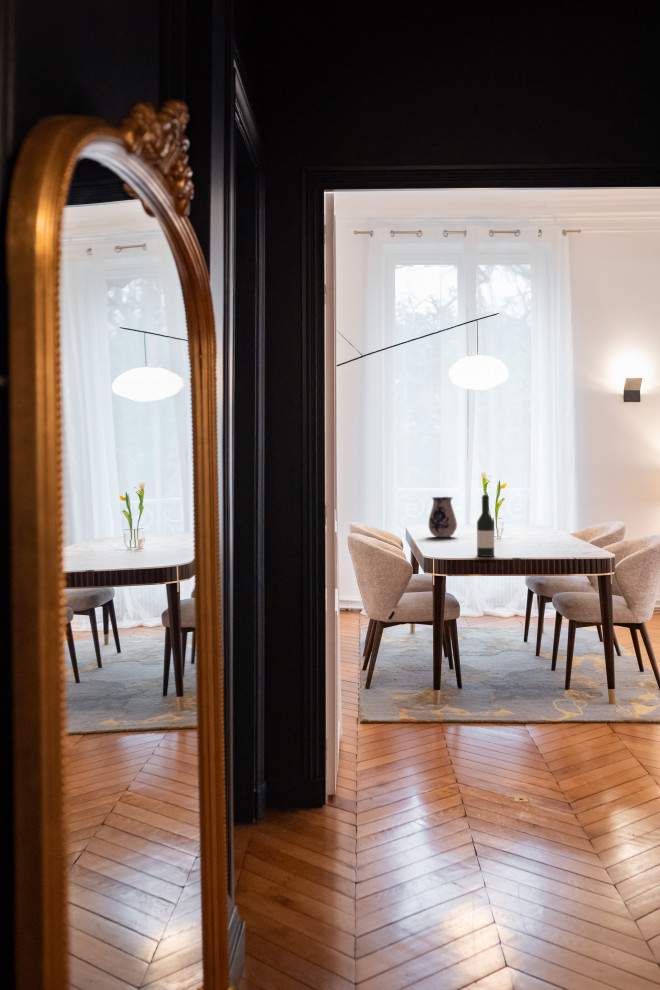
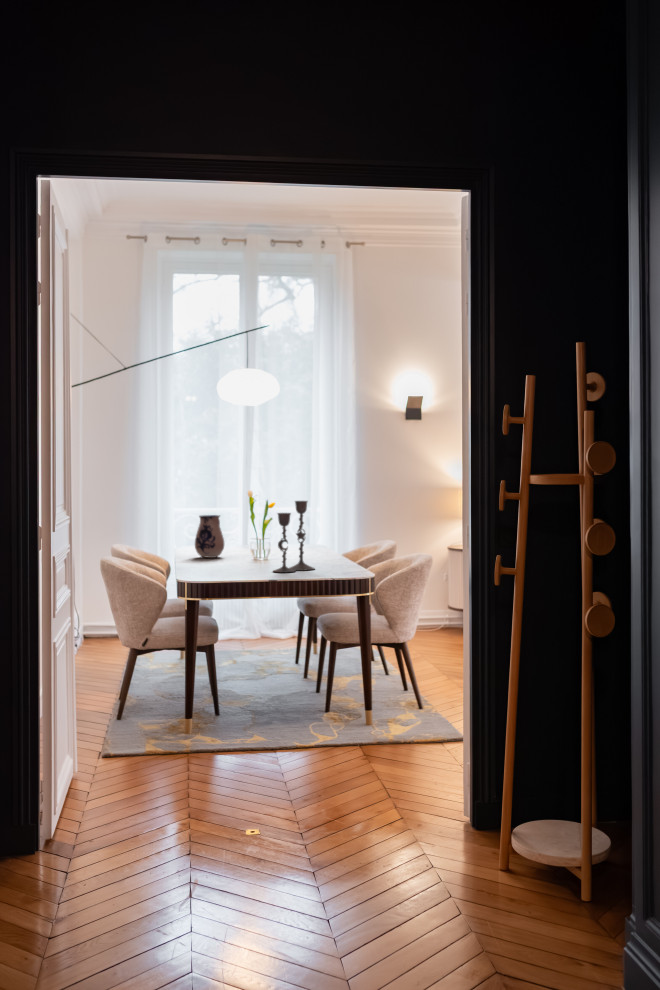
candlestick: none [515,482,555,552] -> present [273,501,314,573]
wine bottle: present [477,495,494,557] -> none [231,513,248,578]

